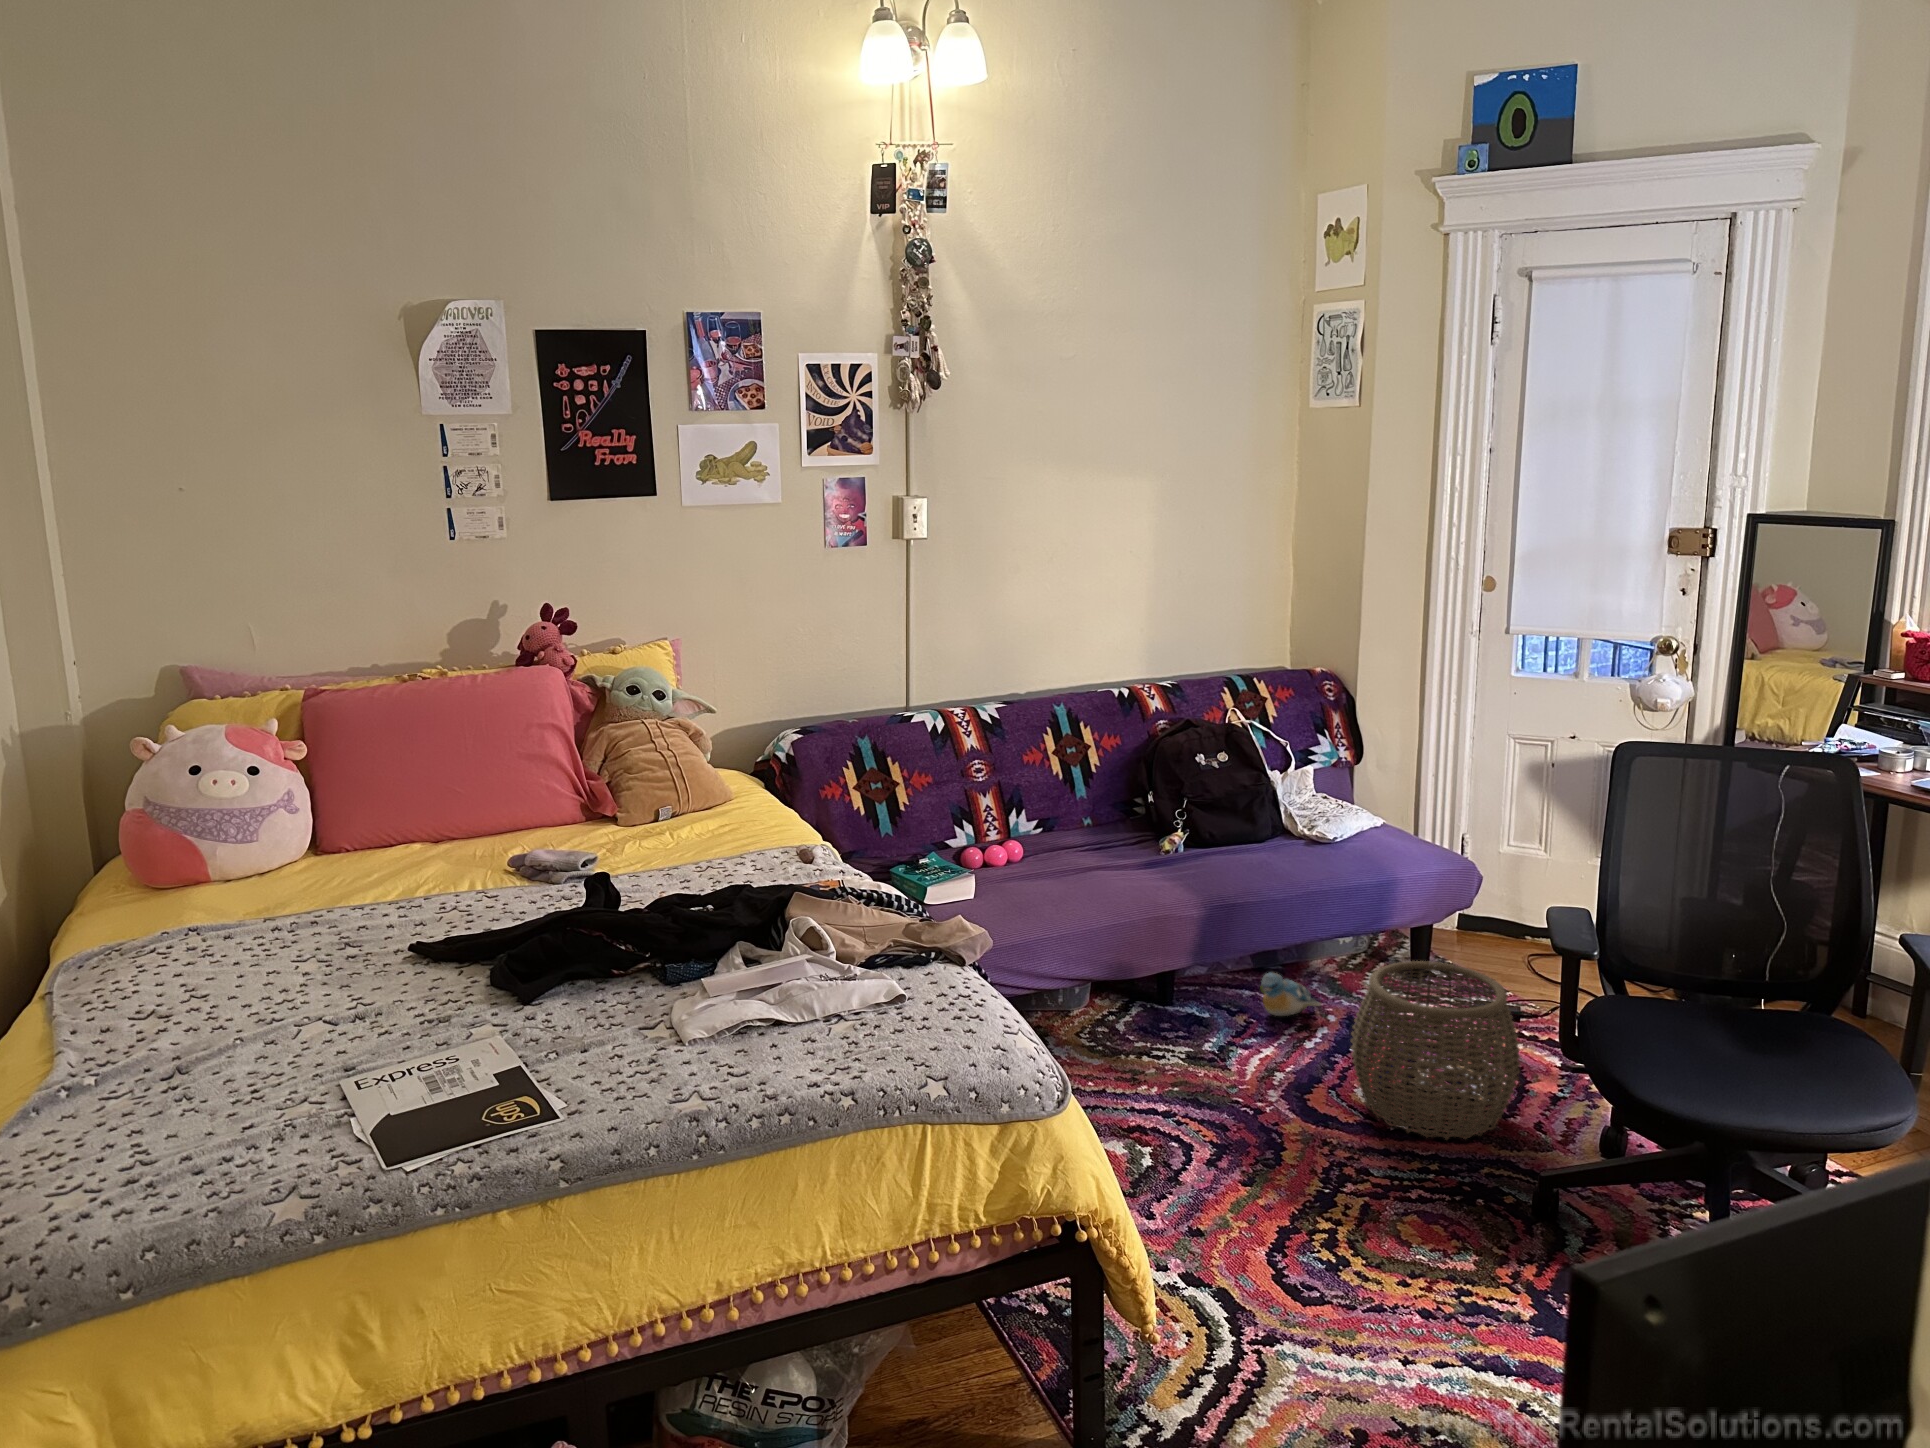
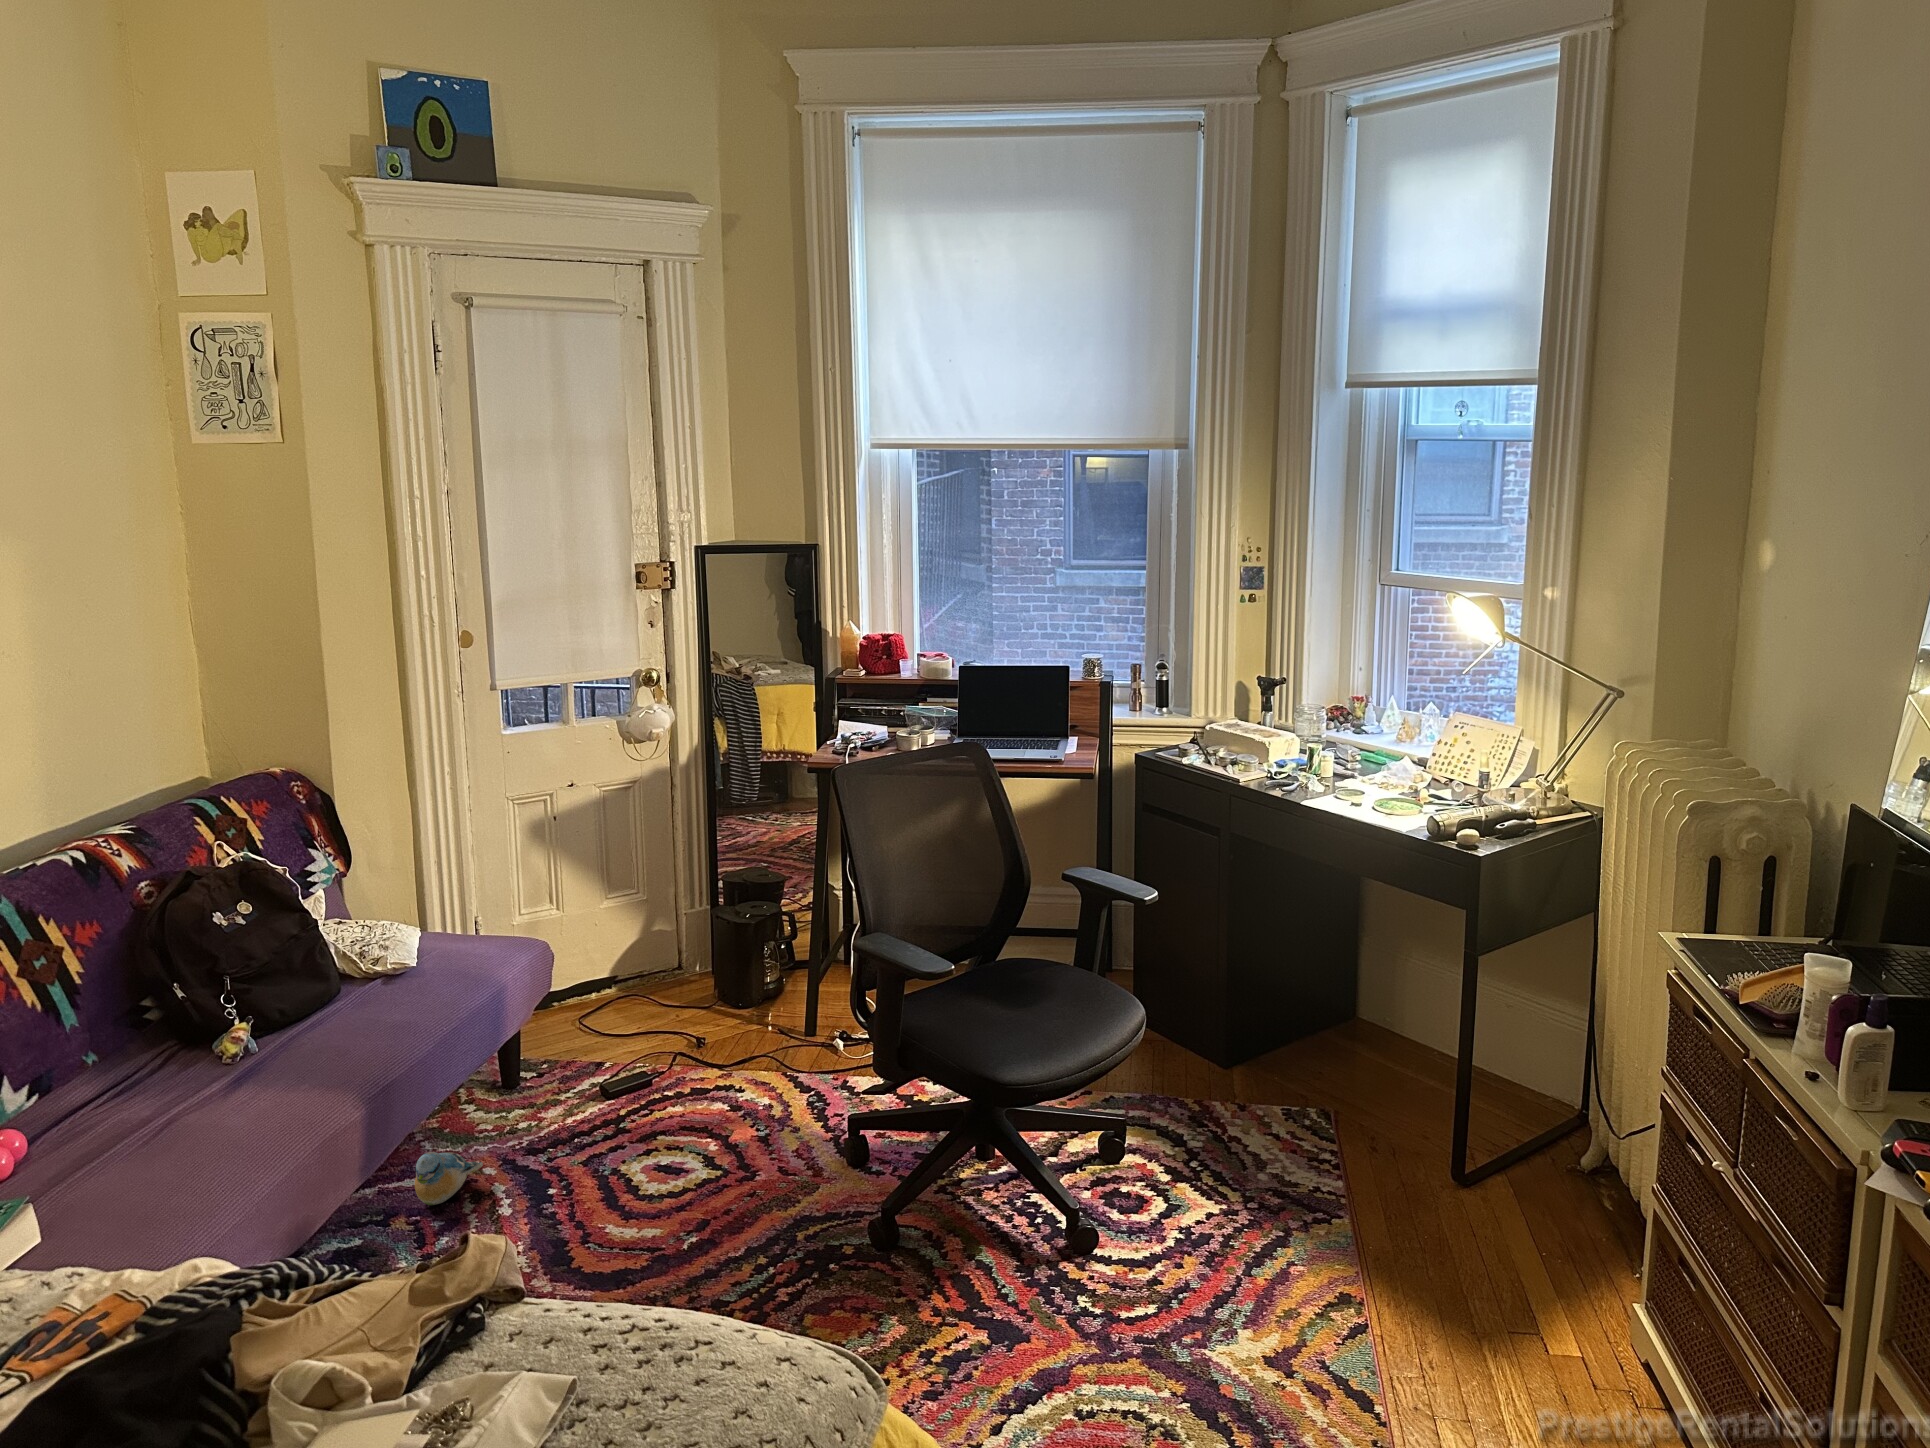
woven basket: present [1351,961,1520,1140] -> none [601,1044,779,1247]

